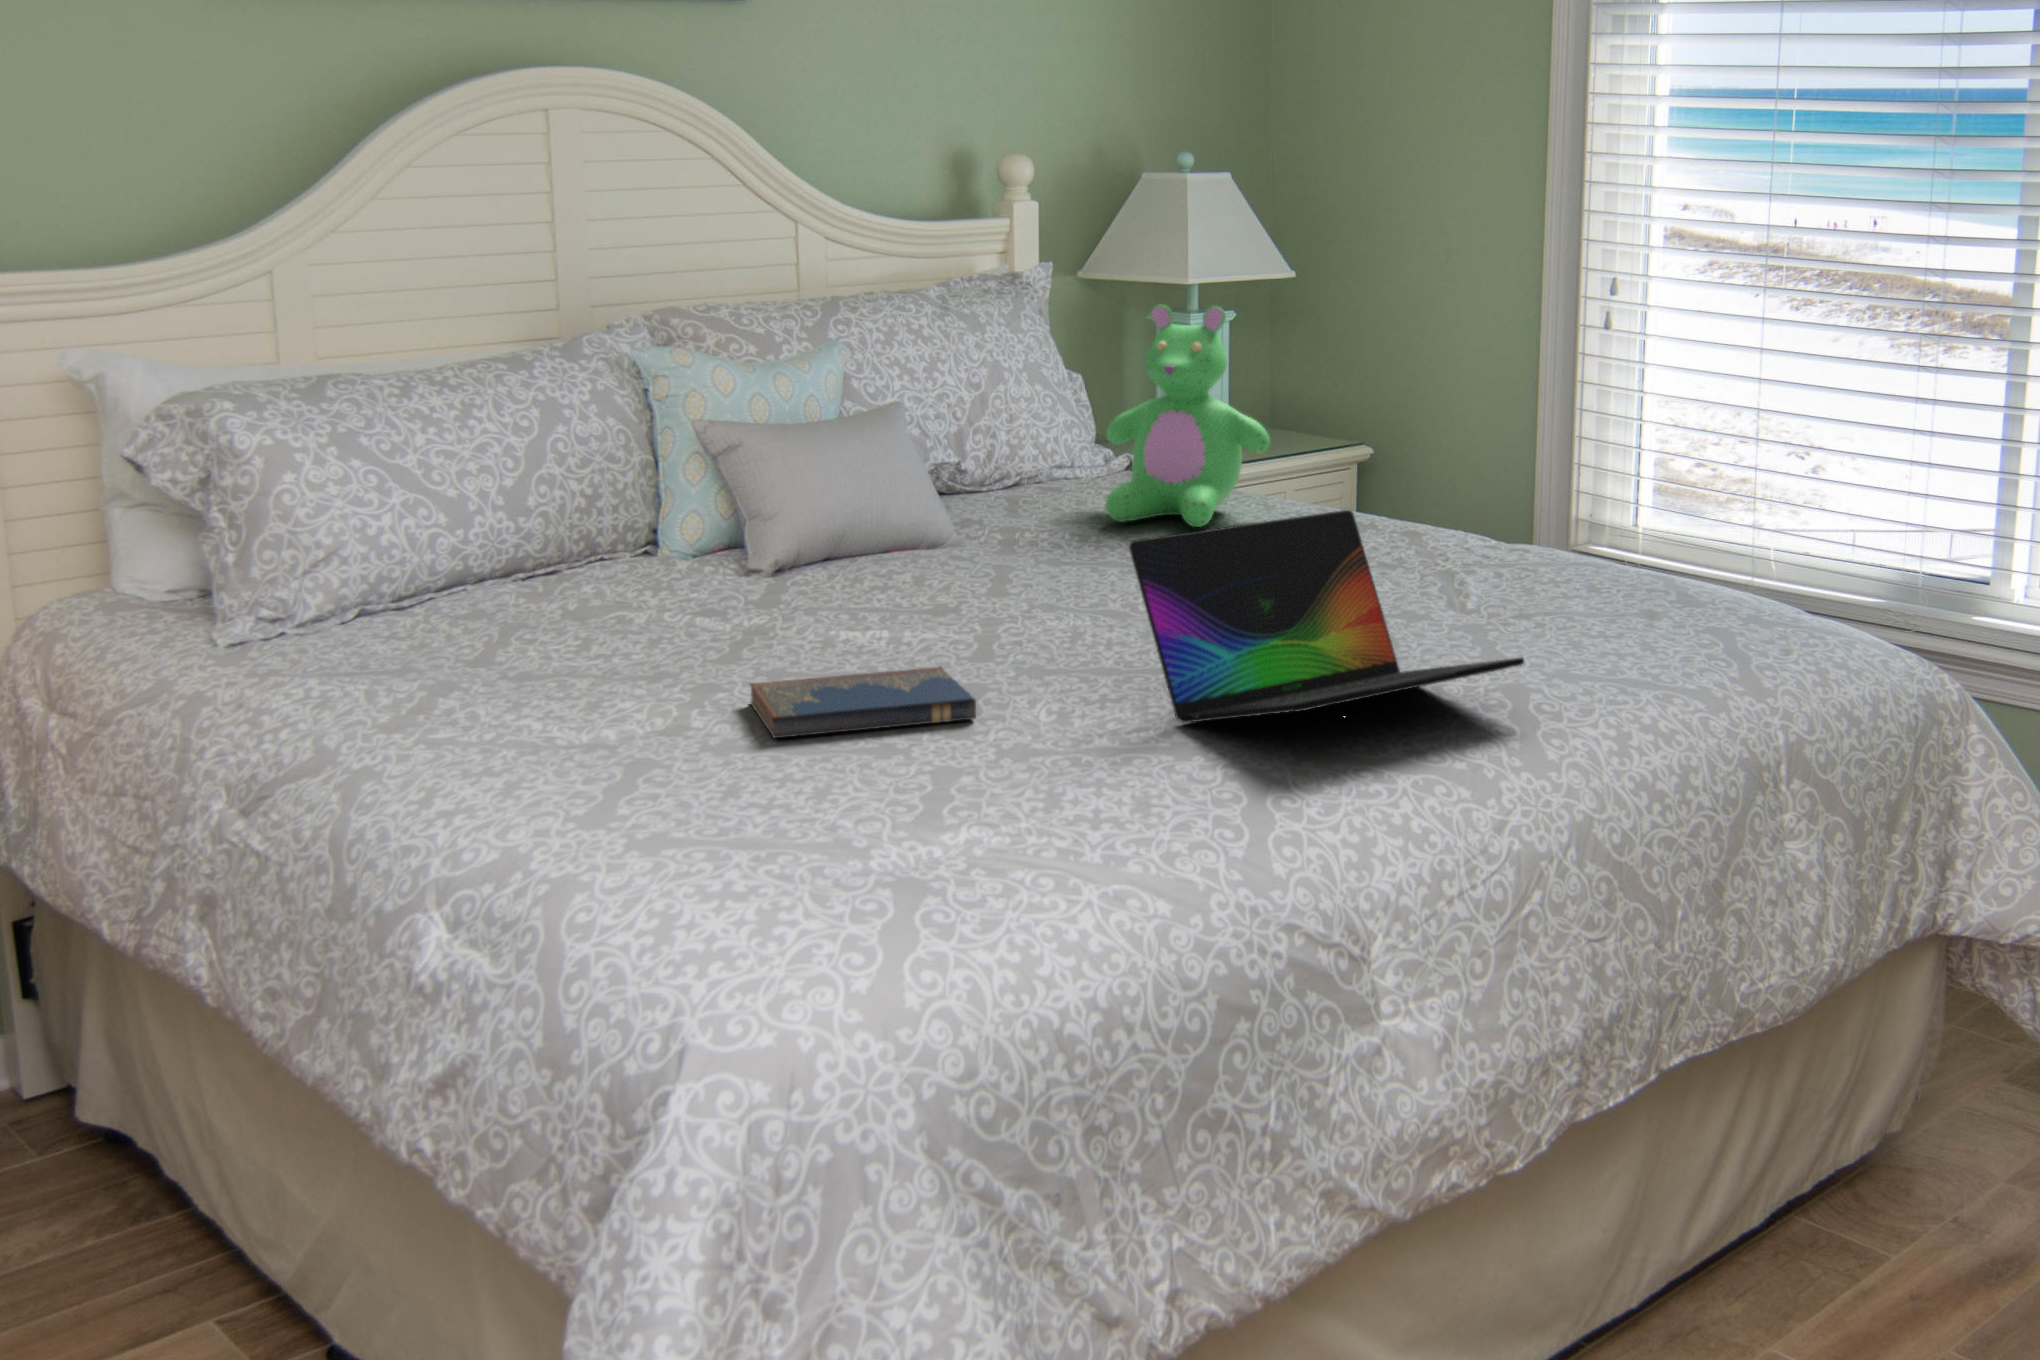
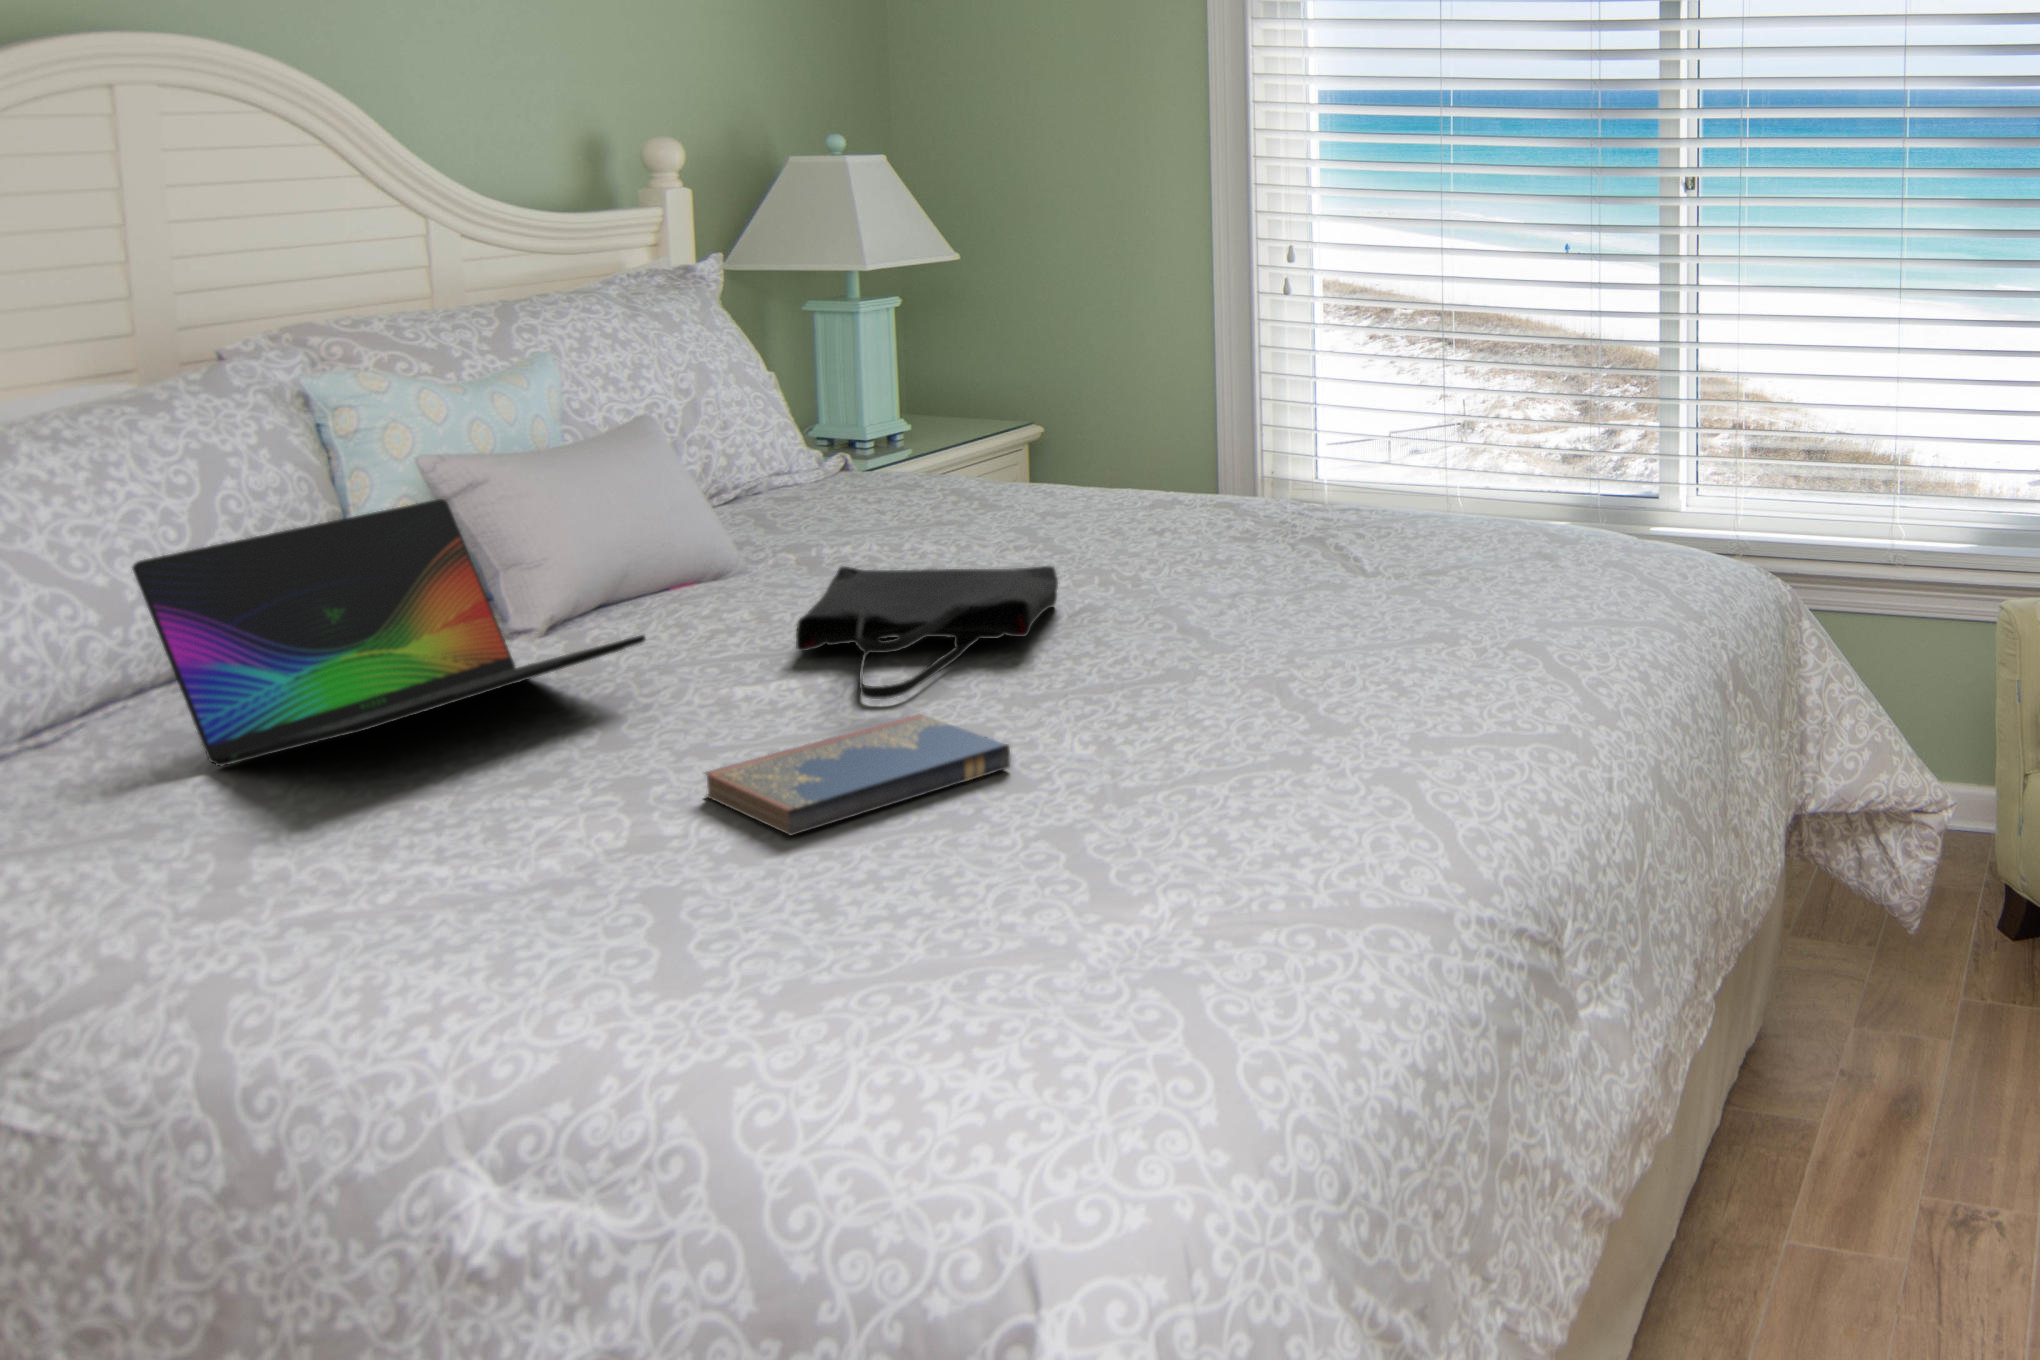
teddy bear: present [1106,305,1270,527] -> none [874,289,1062,525]
laptop: present [1129,510,1524,723] -> present [132,499,646,766]
tote bag: none [915,545,1159,654] -> present [796,566,1058,699]

